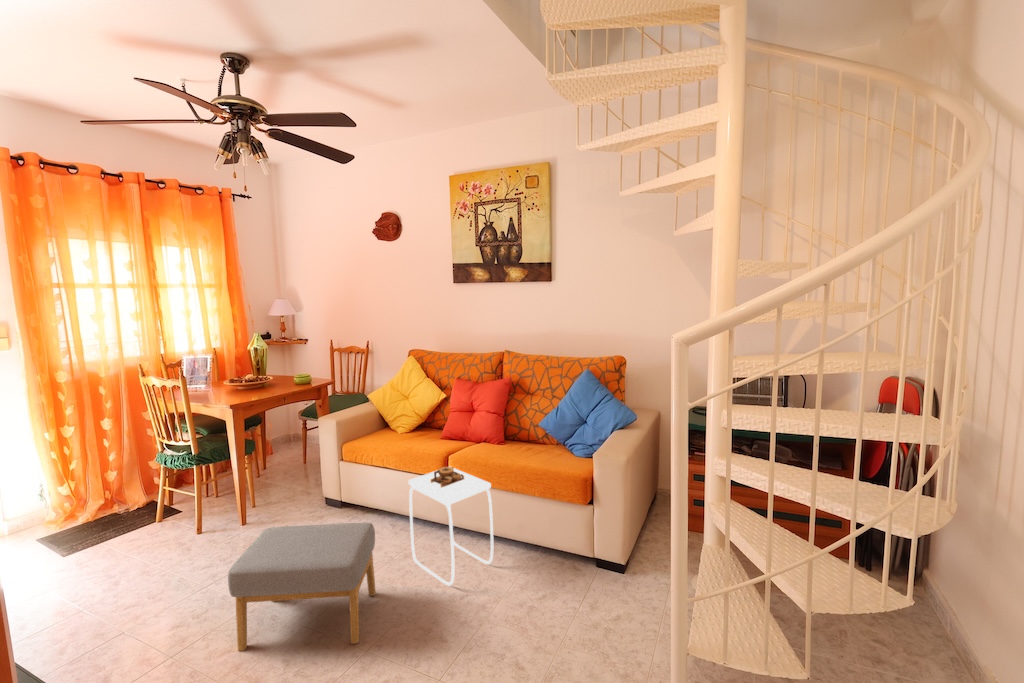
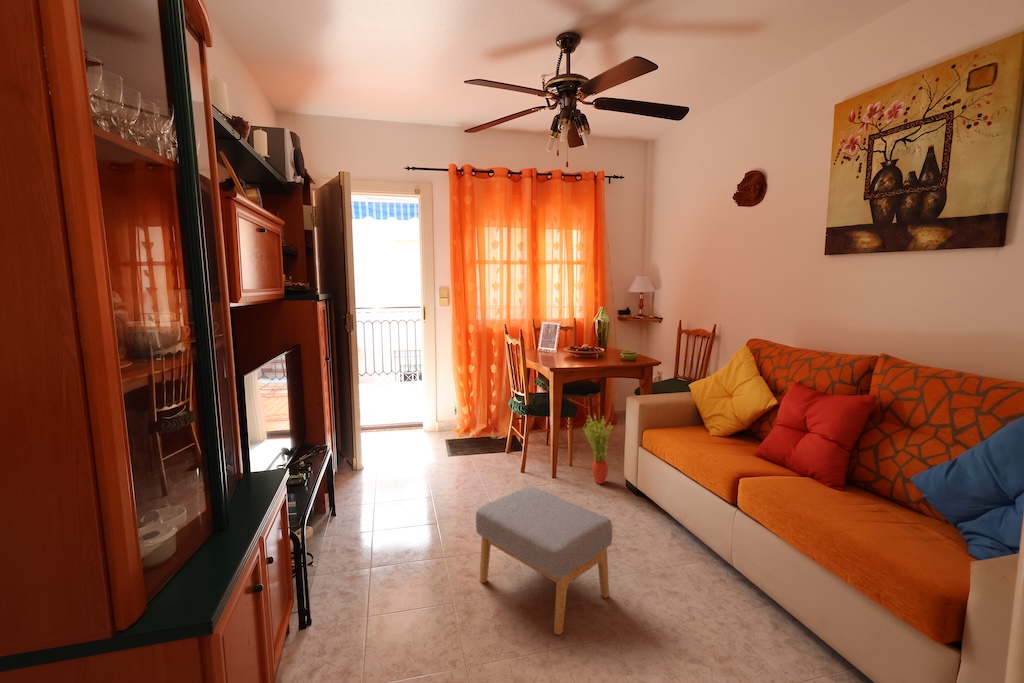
potted plant: none [273,442,307,512] -> present [583,416,613,484]
side table: present [409,467,493,586] -> none [668,488,768,640]

